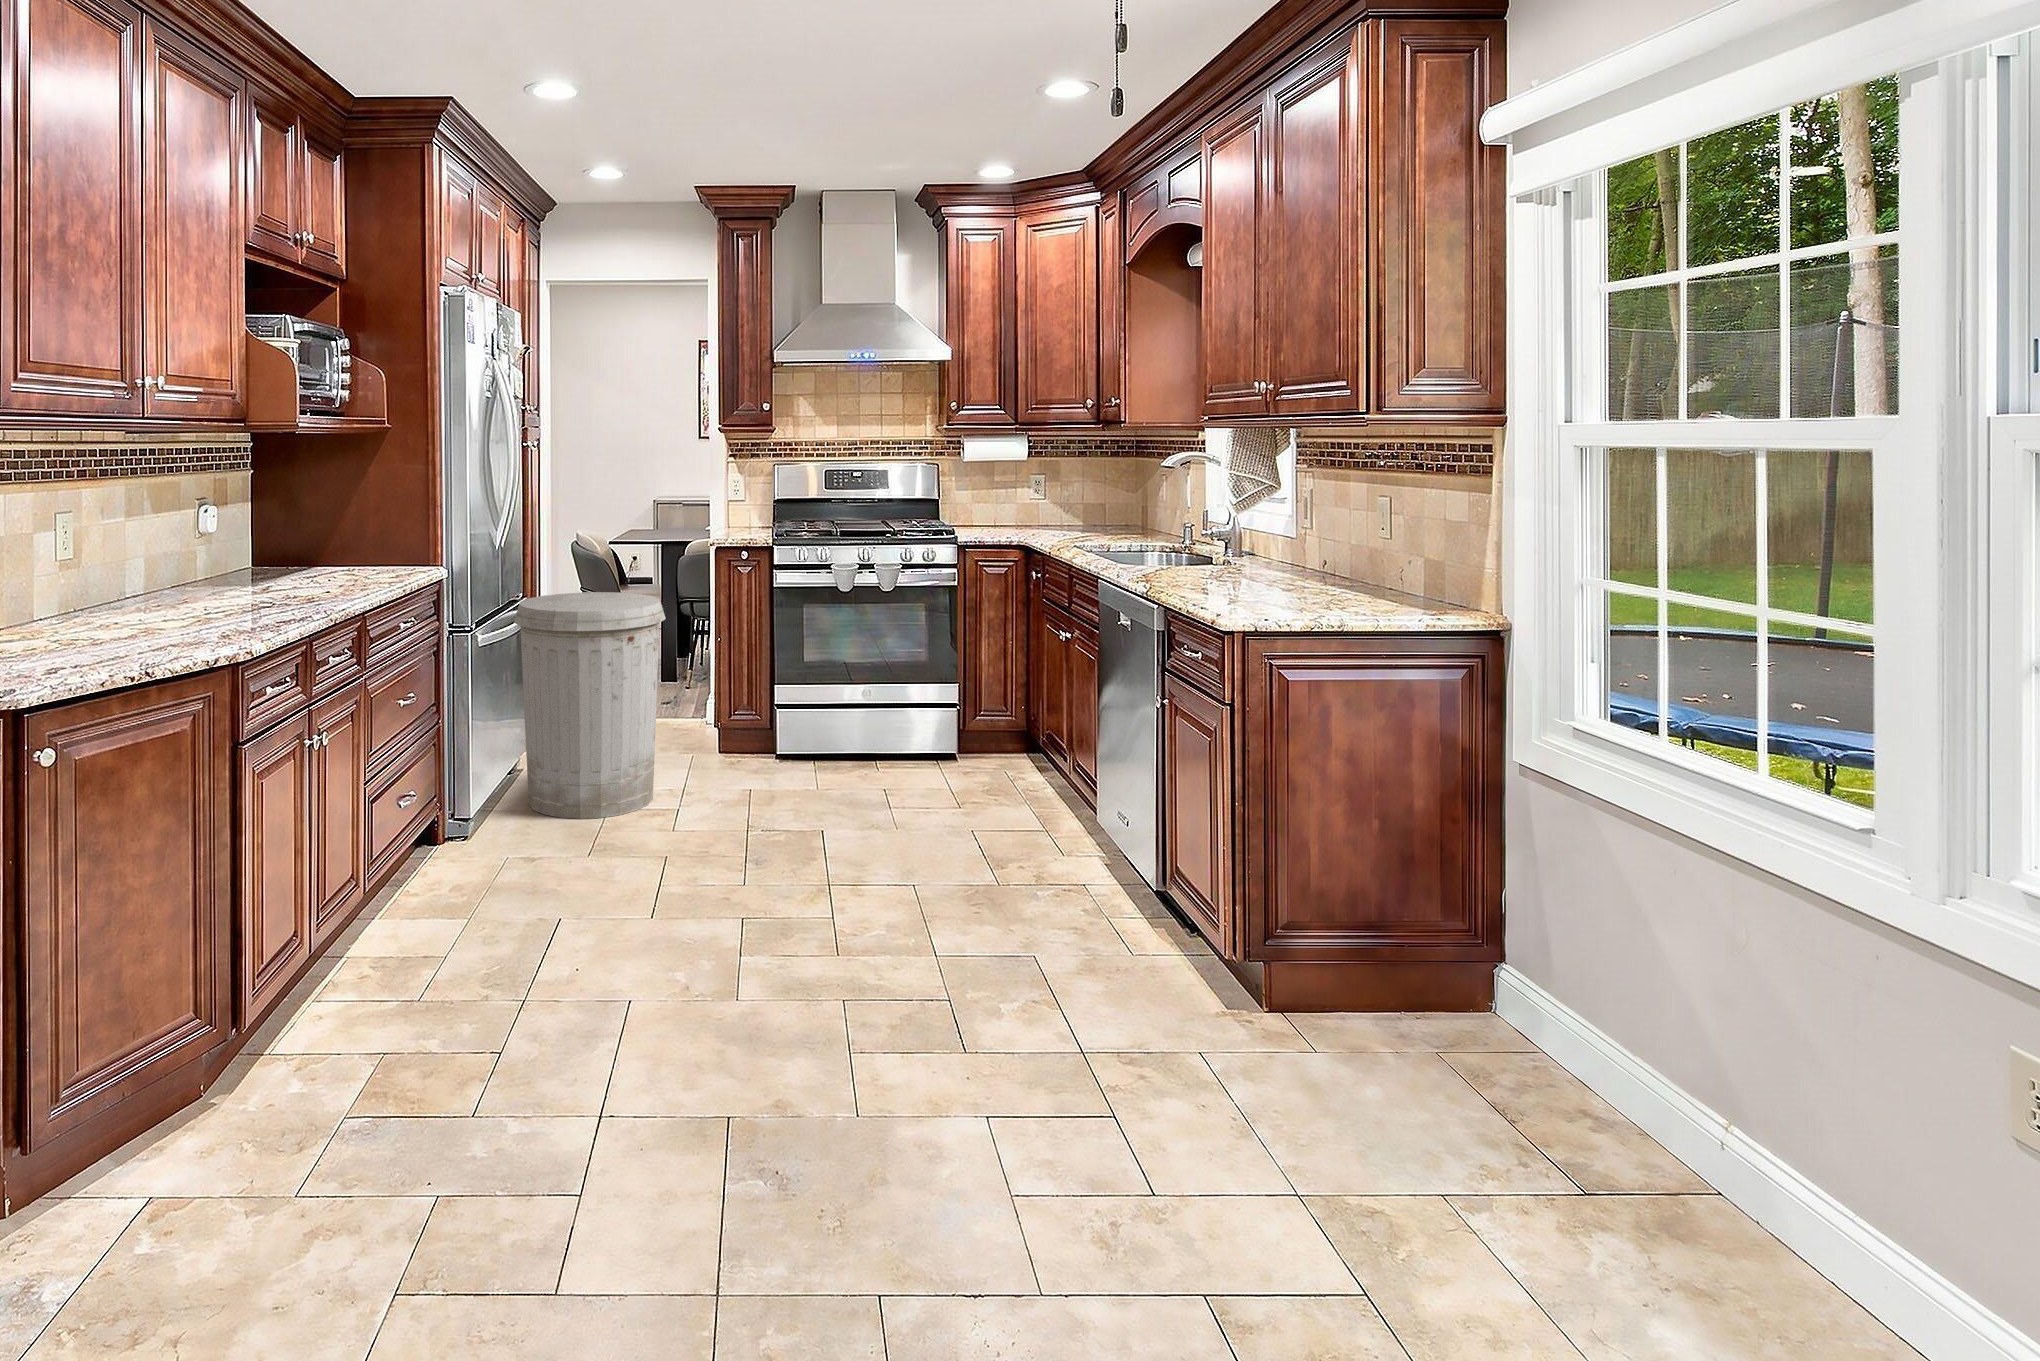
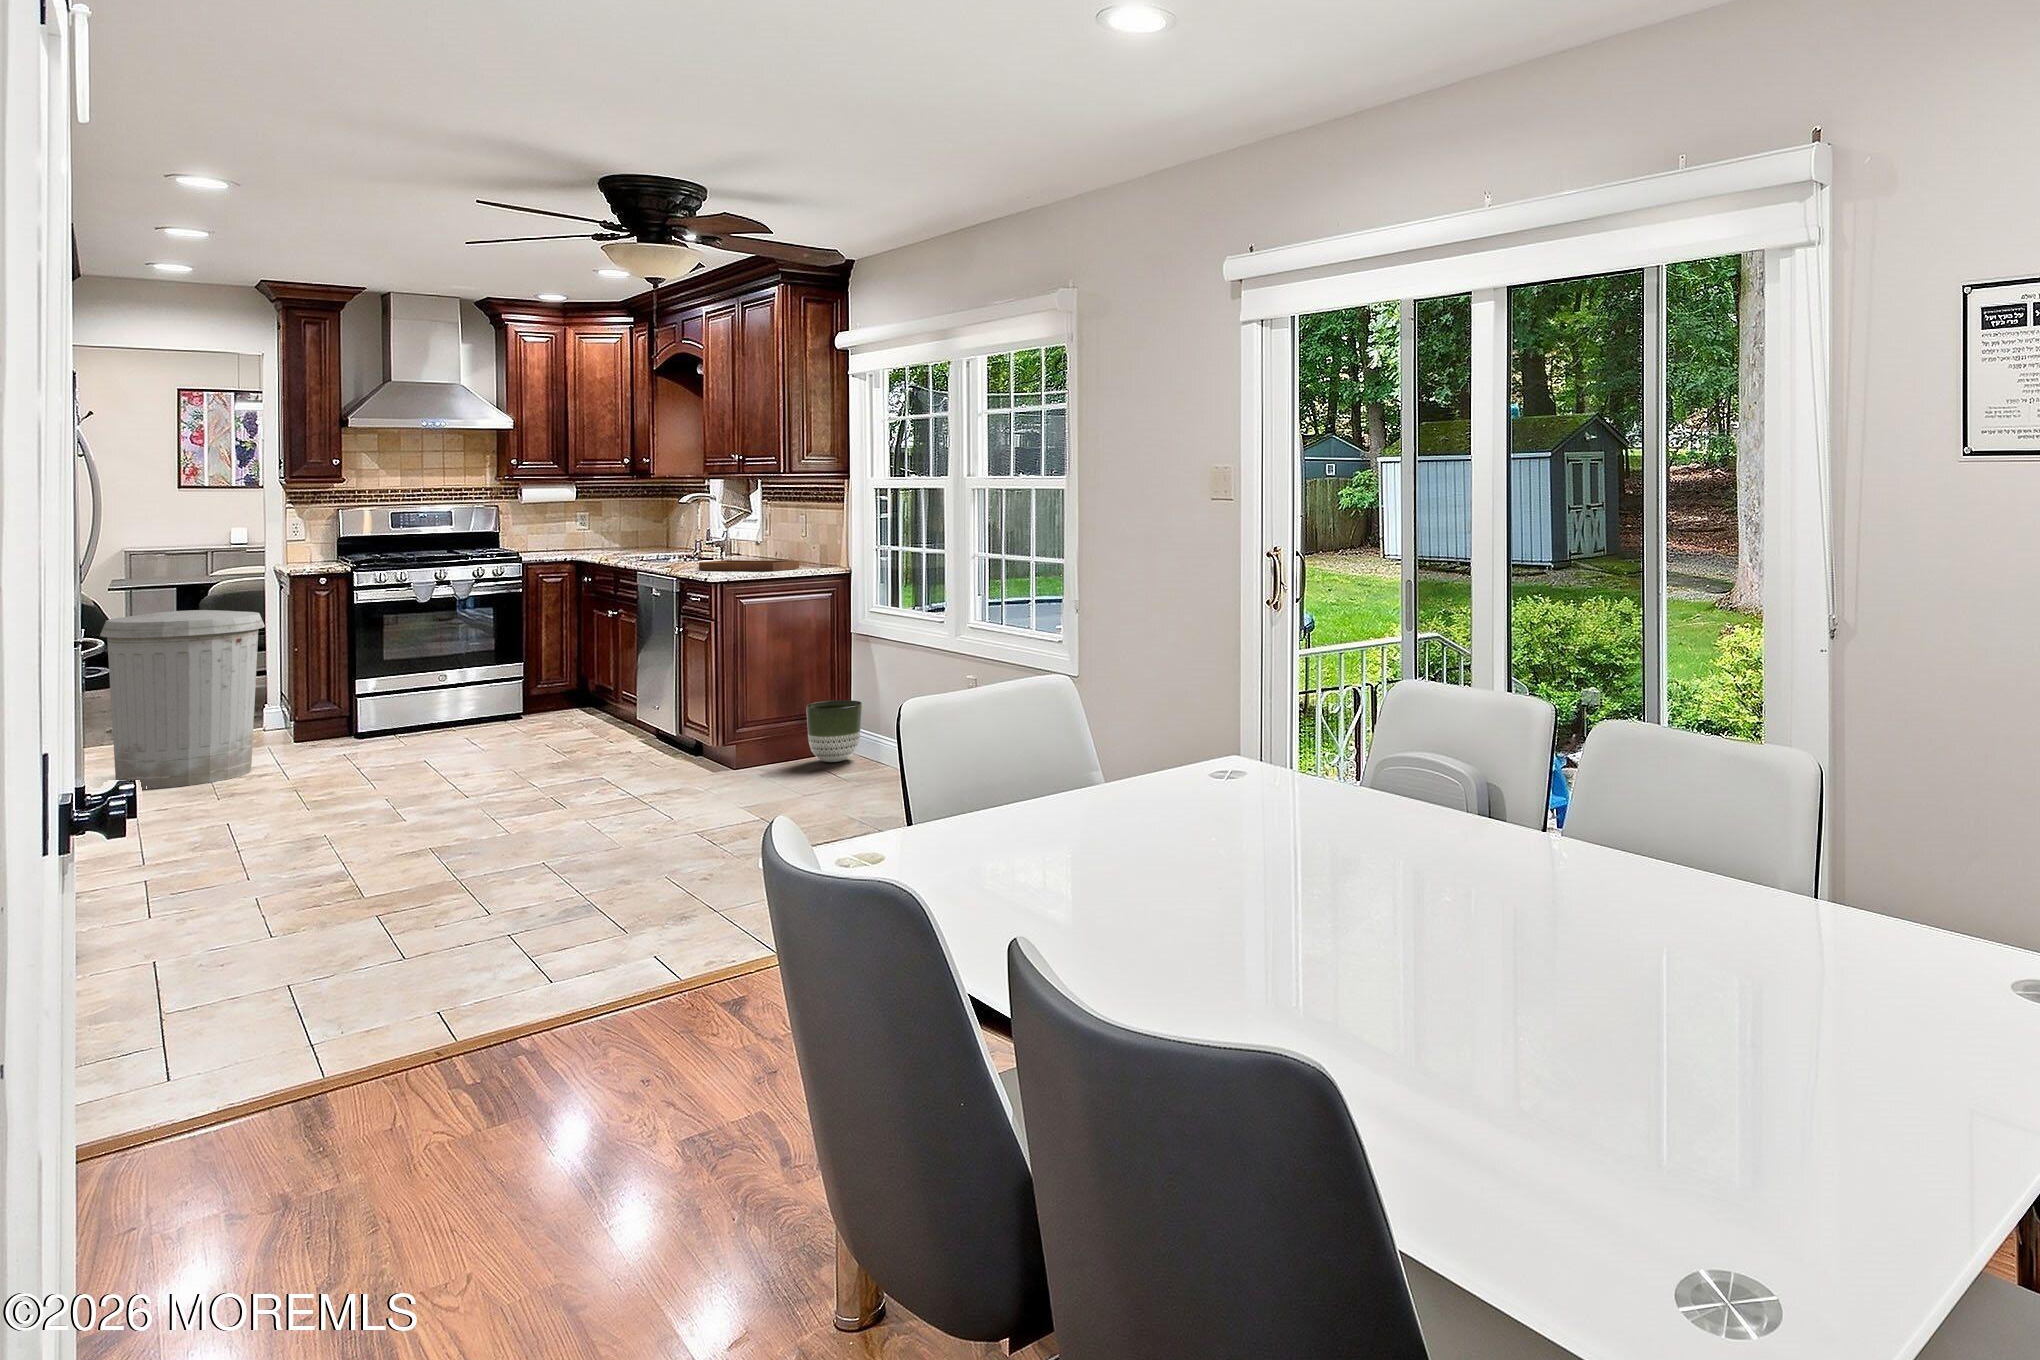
tray: none [1197,547,1392,615] -> present [699,541,799,571]
planter: none [1423,909,1559,1068] -> present [806,700,862,762]

